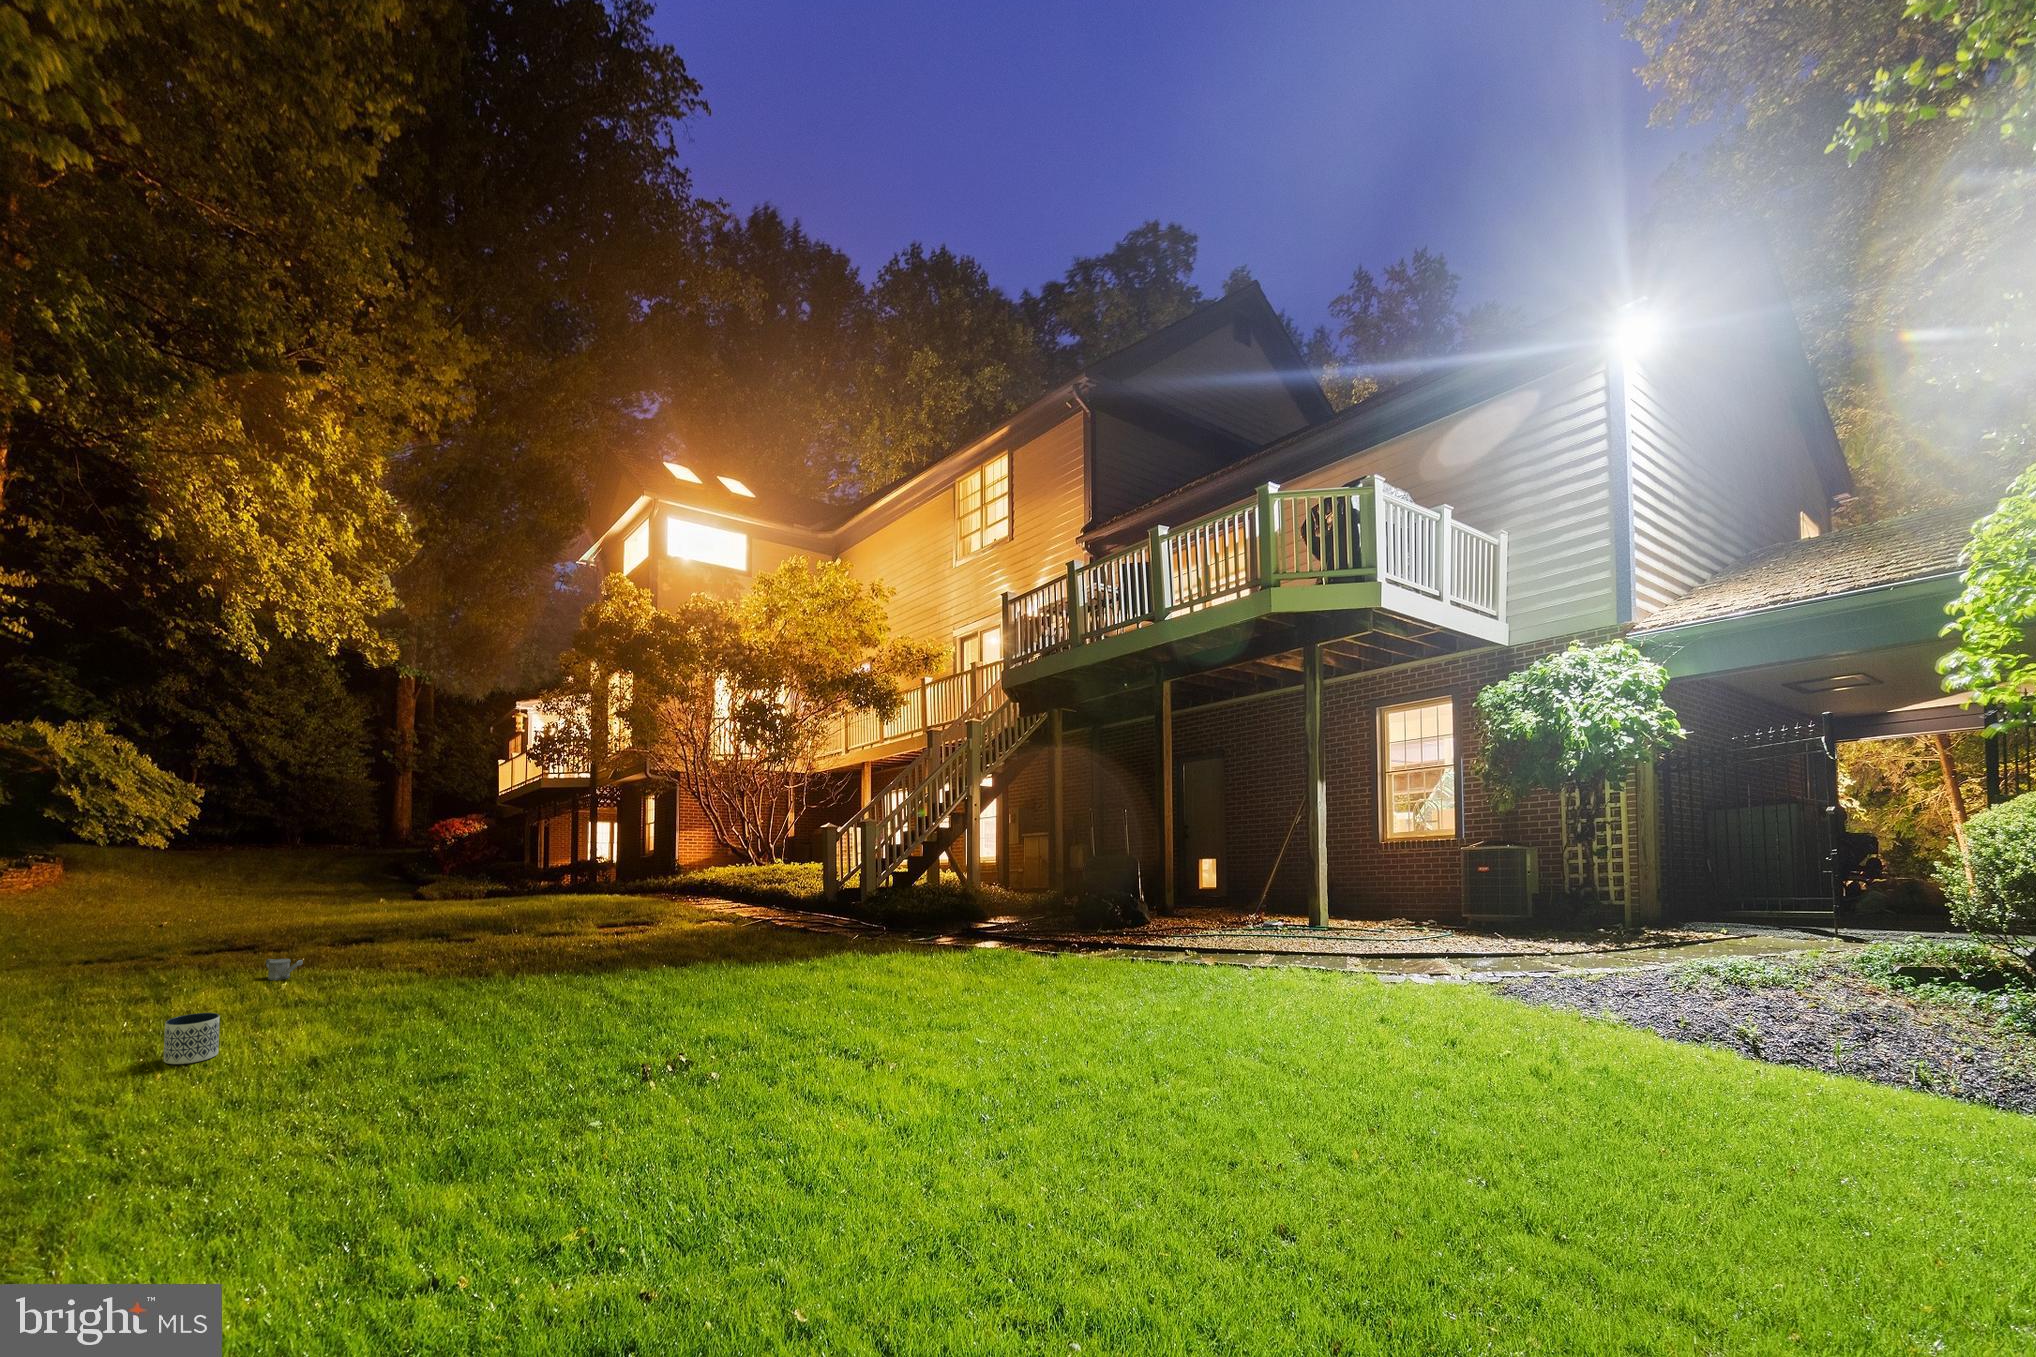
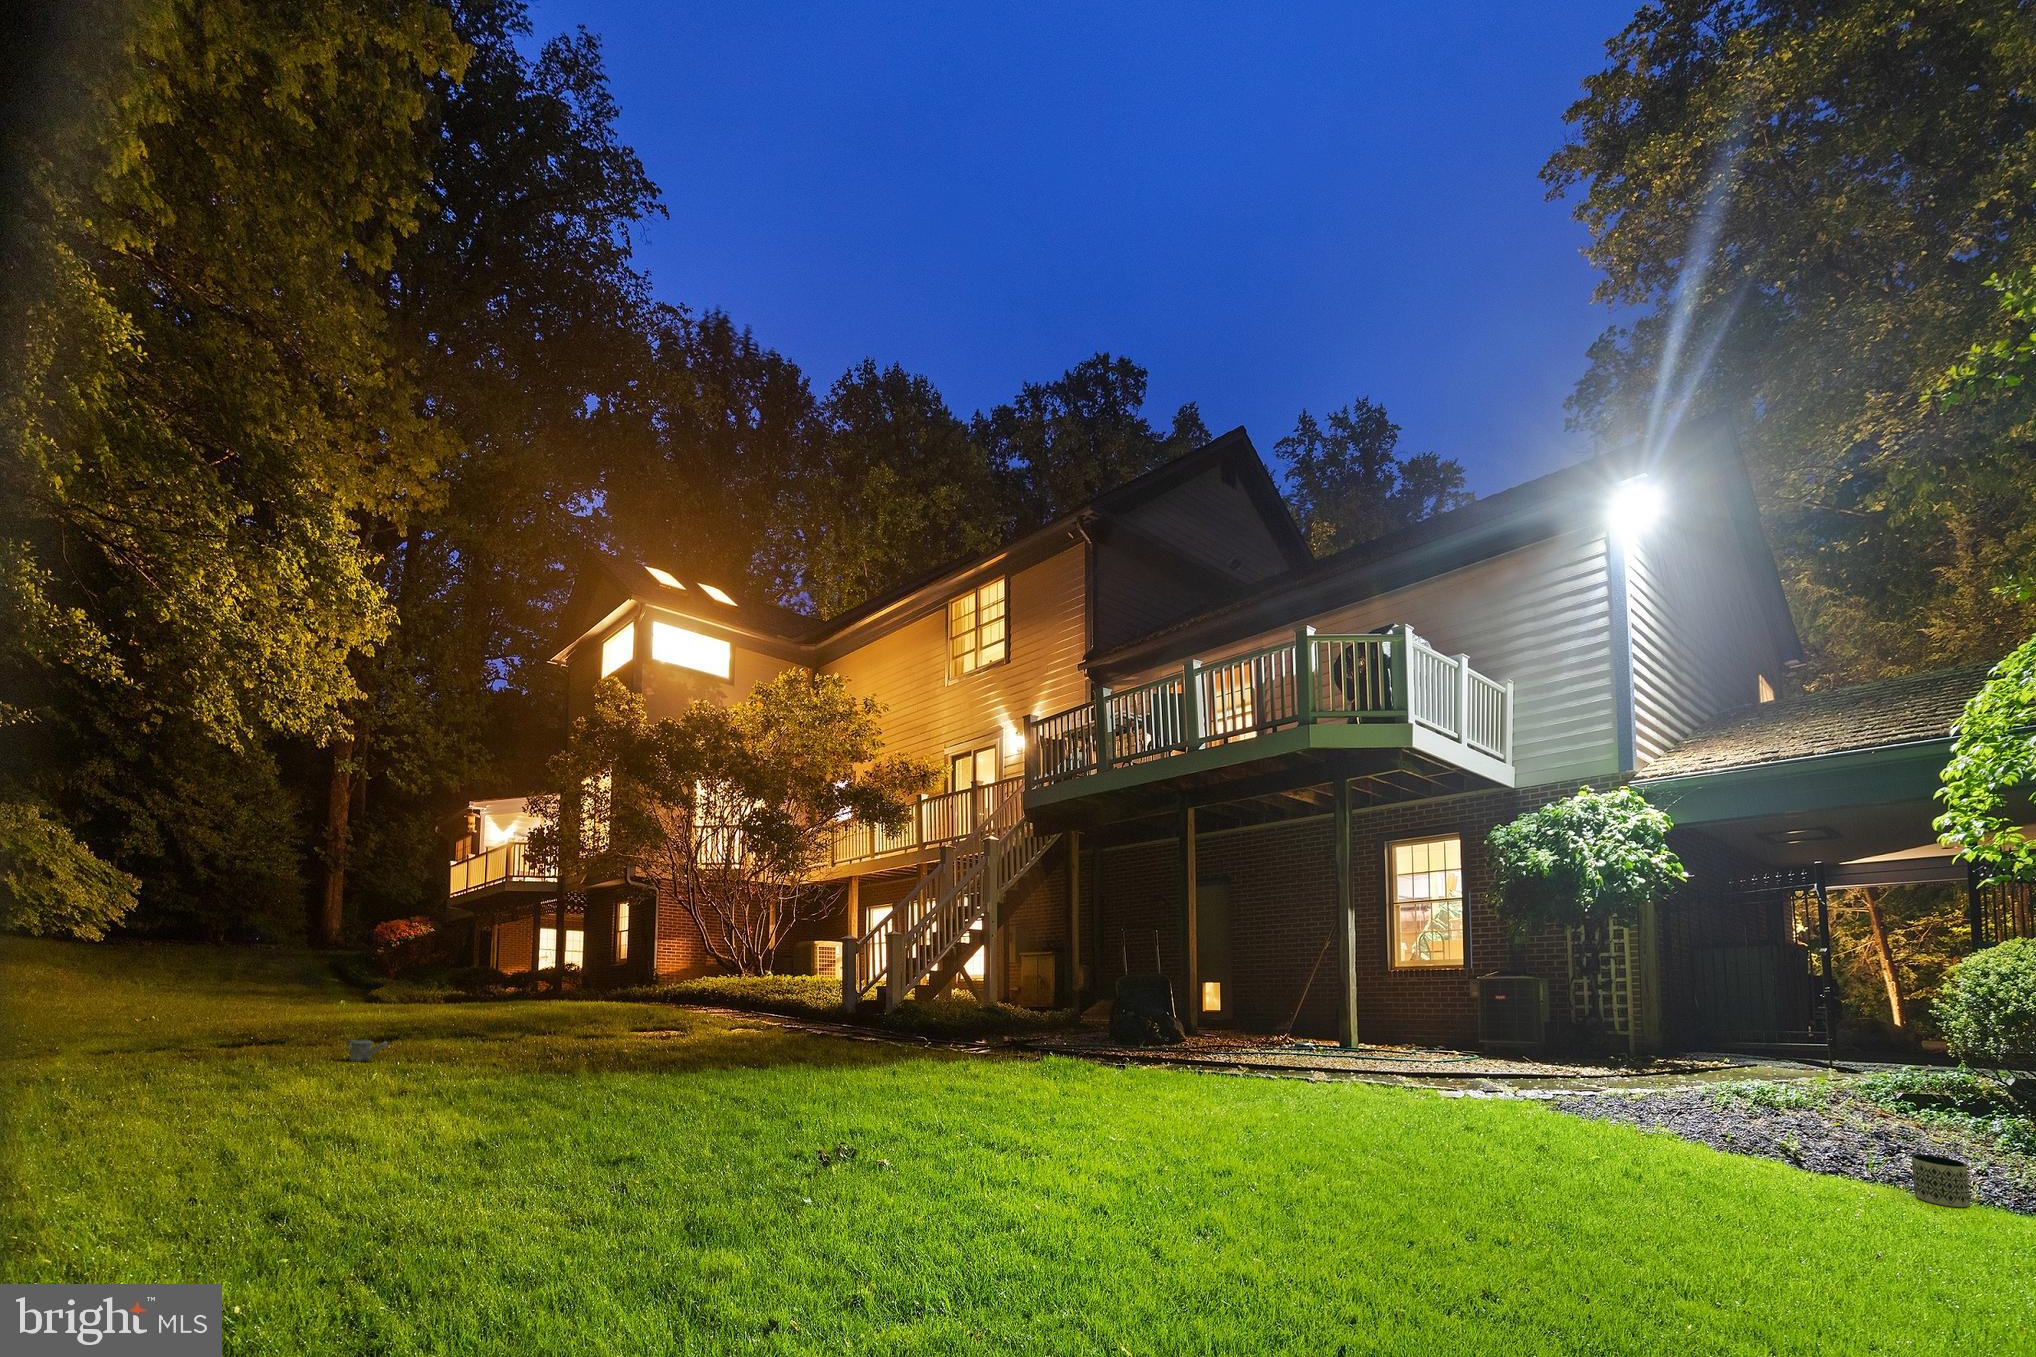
planter: present [164,1013,220,1064] -> present [1912,1155,1970,1207]

